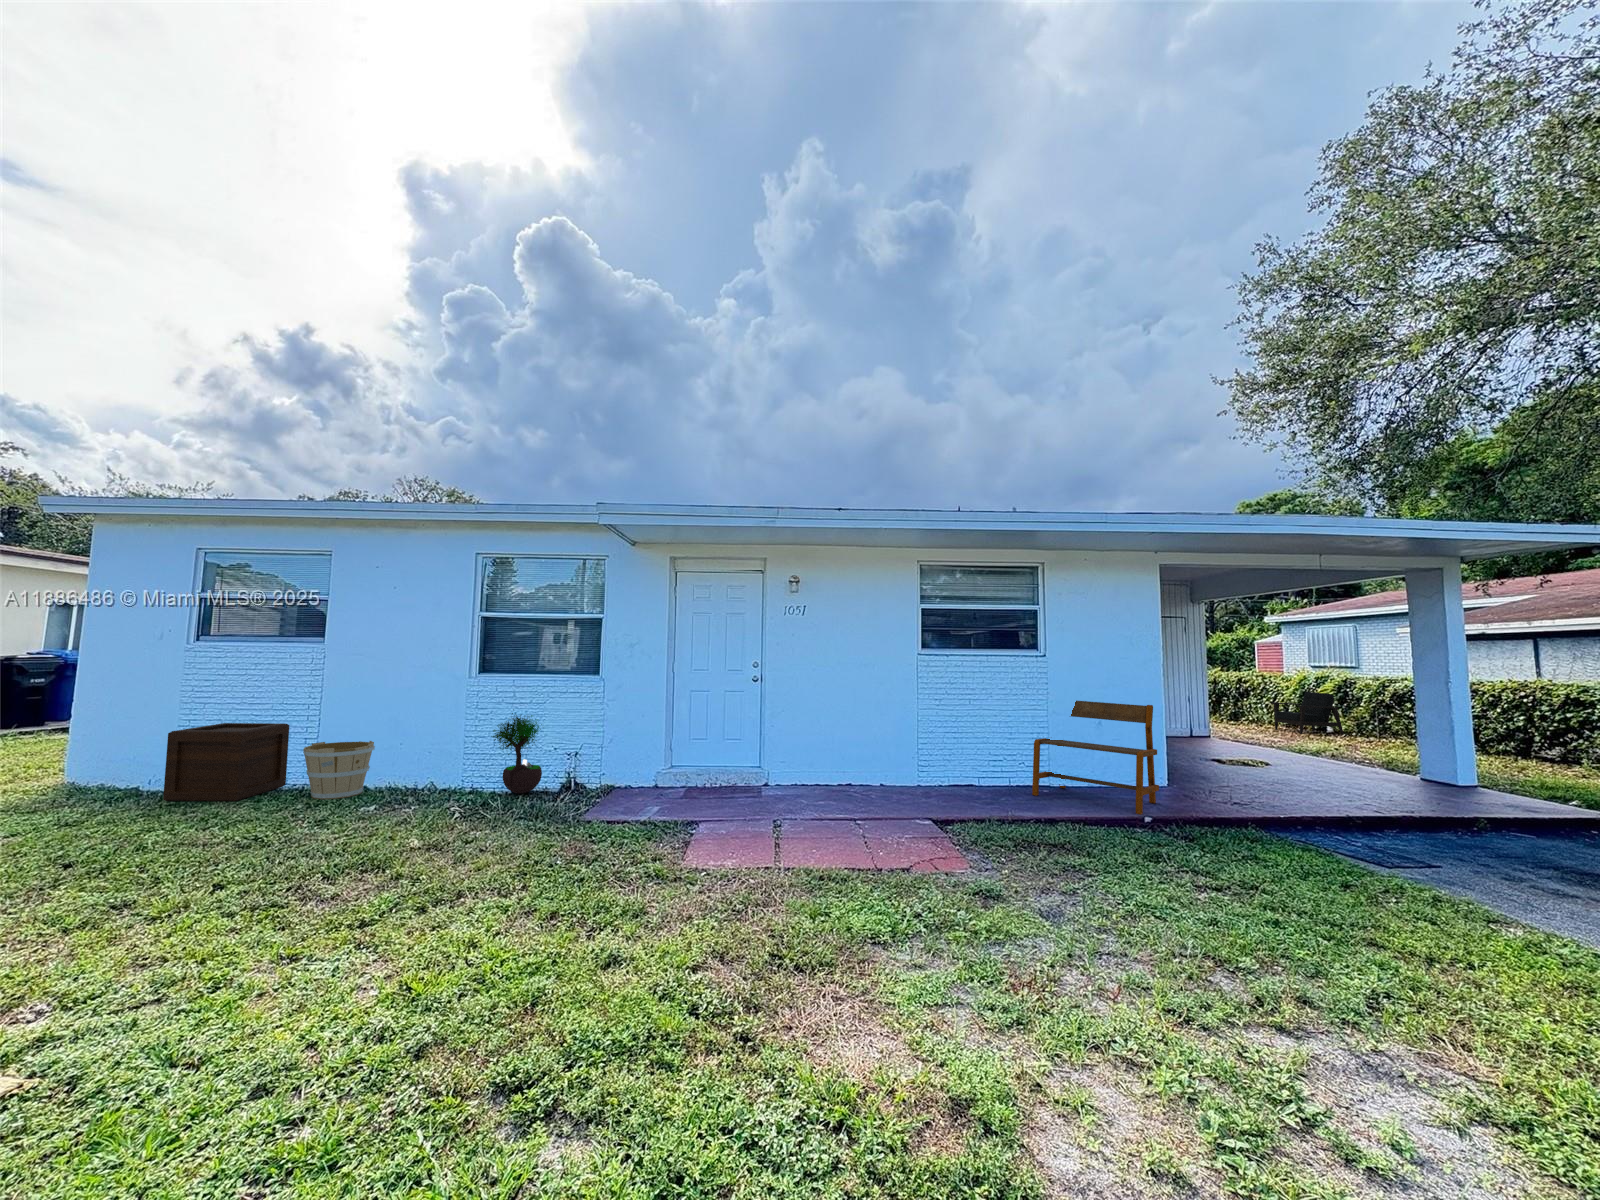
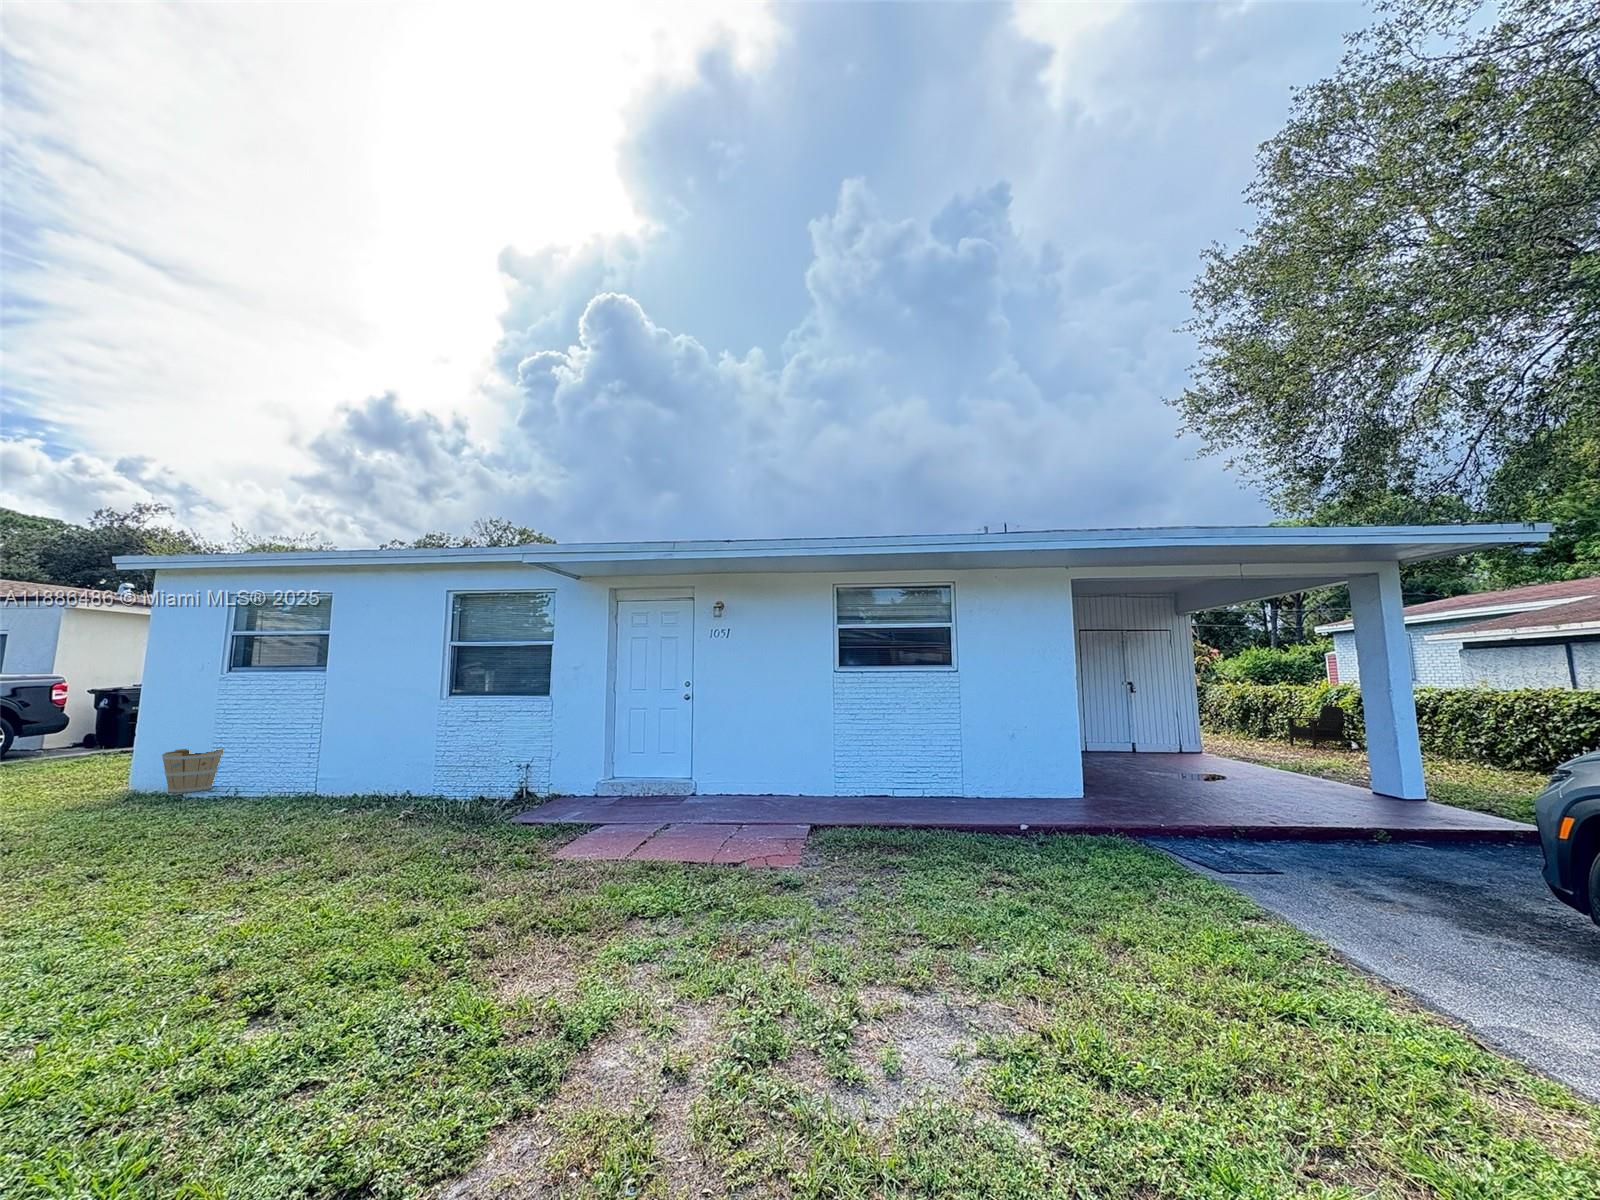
bench: present [1032,701,1159,815] -> none [942,710,1056,818]
potted tree: present [491,713,542,793] -> none [466,723,513,794]
wooden crate: present [163,723,289,801] -> none [225,736,324,798]
wooden bucket: present [303,741,375,799] -> present [162,749,223,793]

